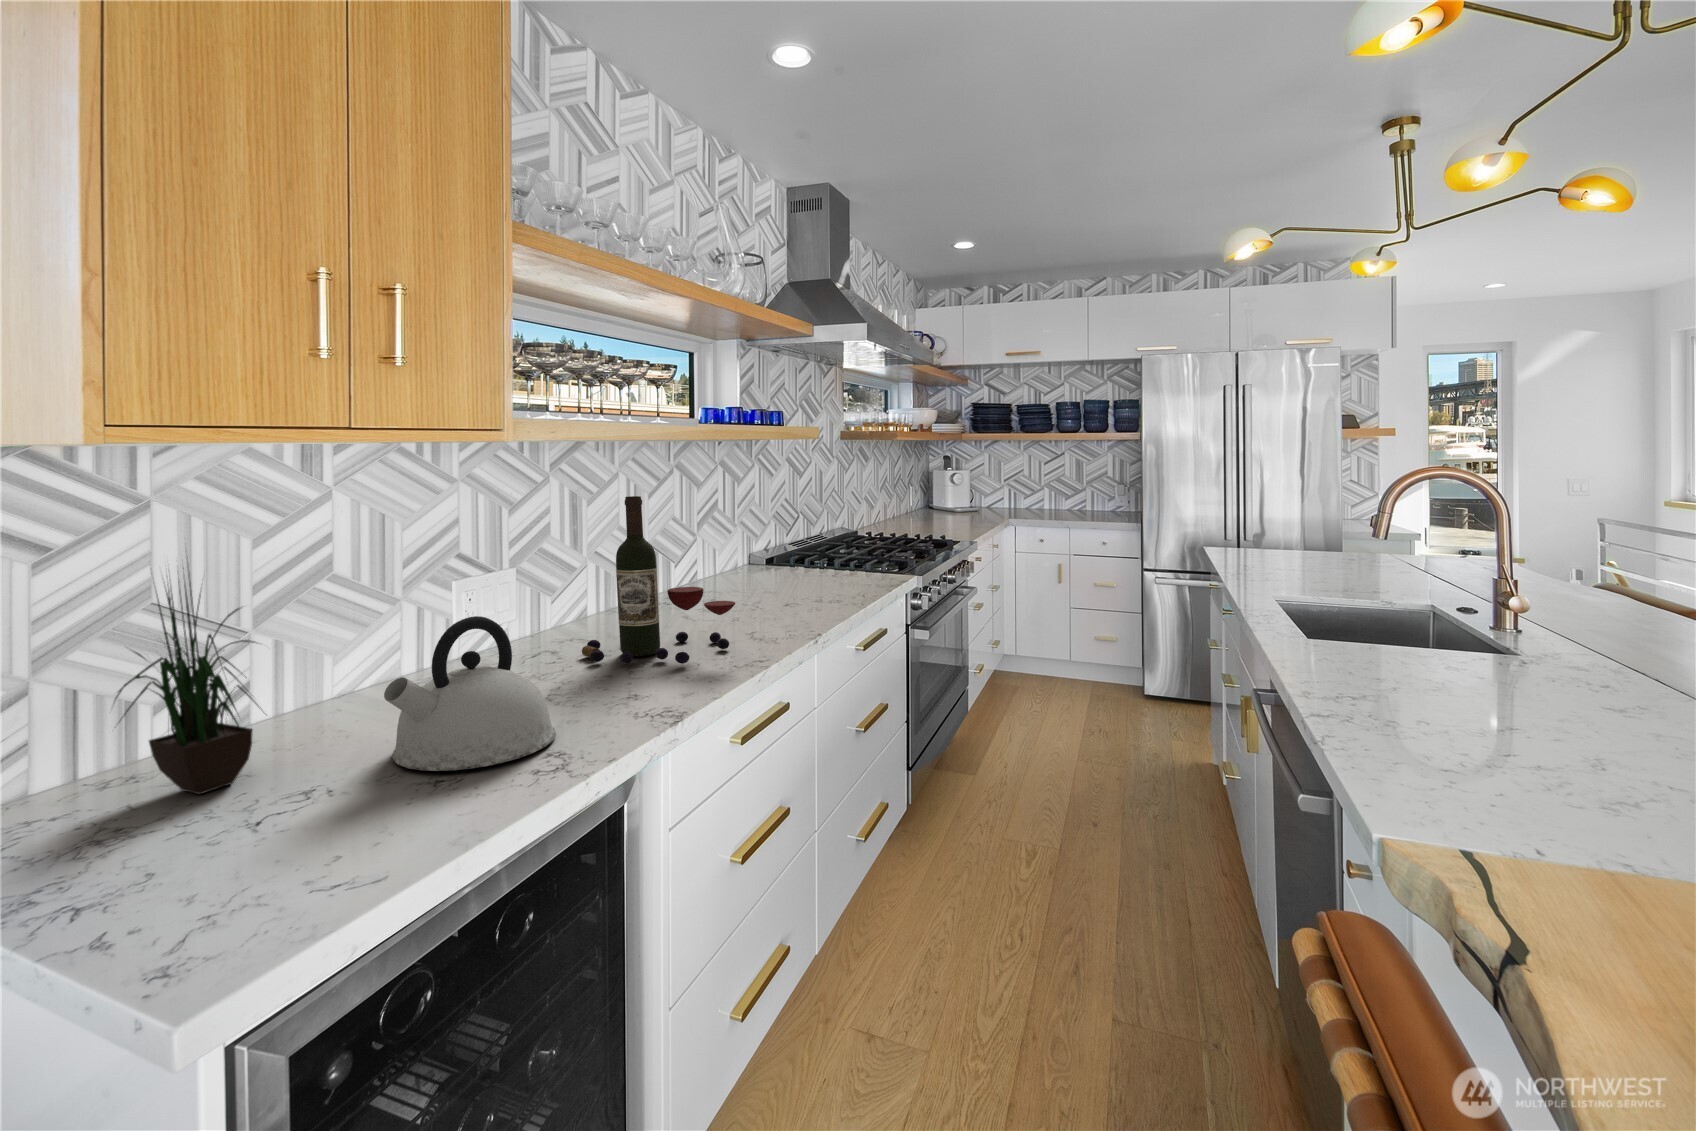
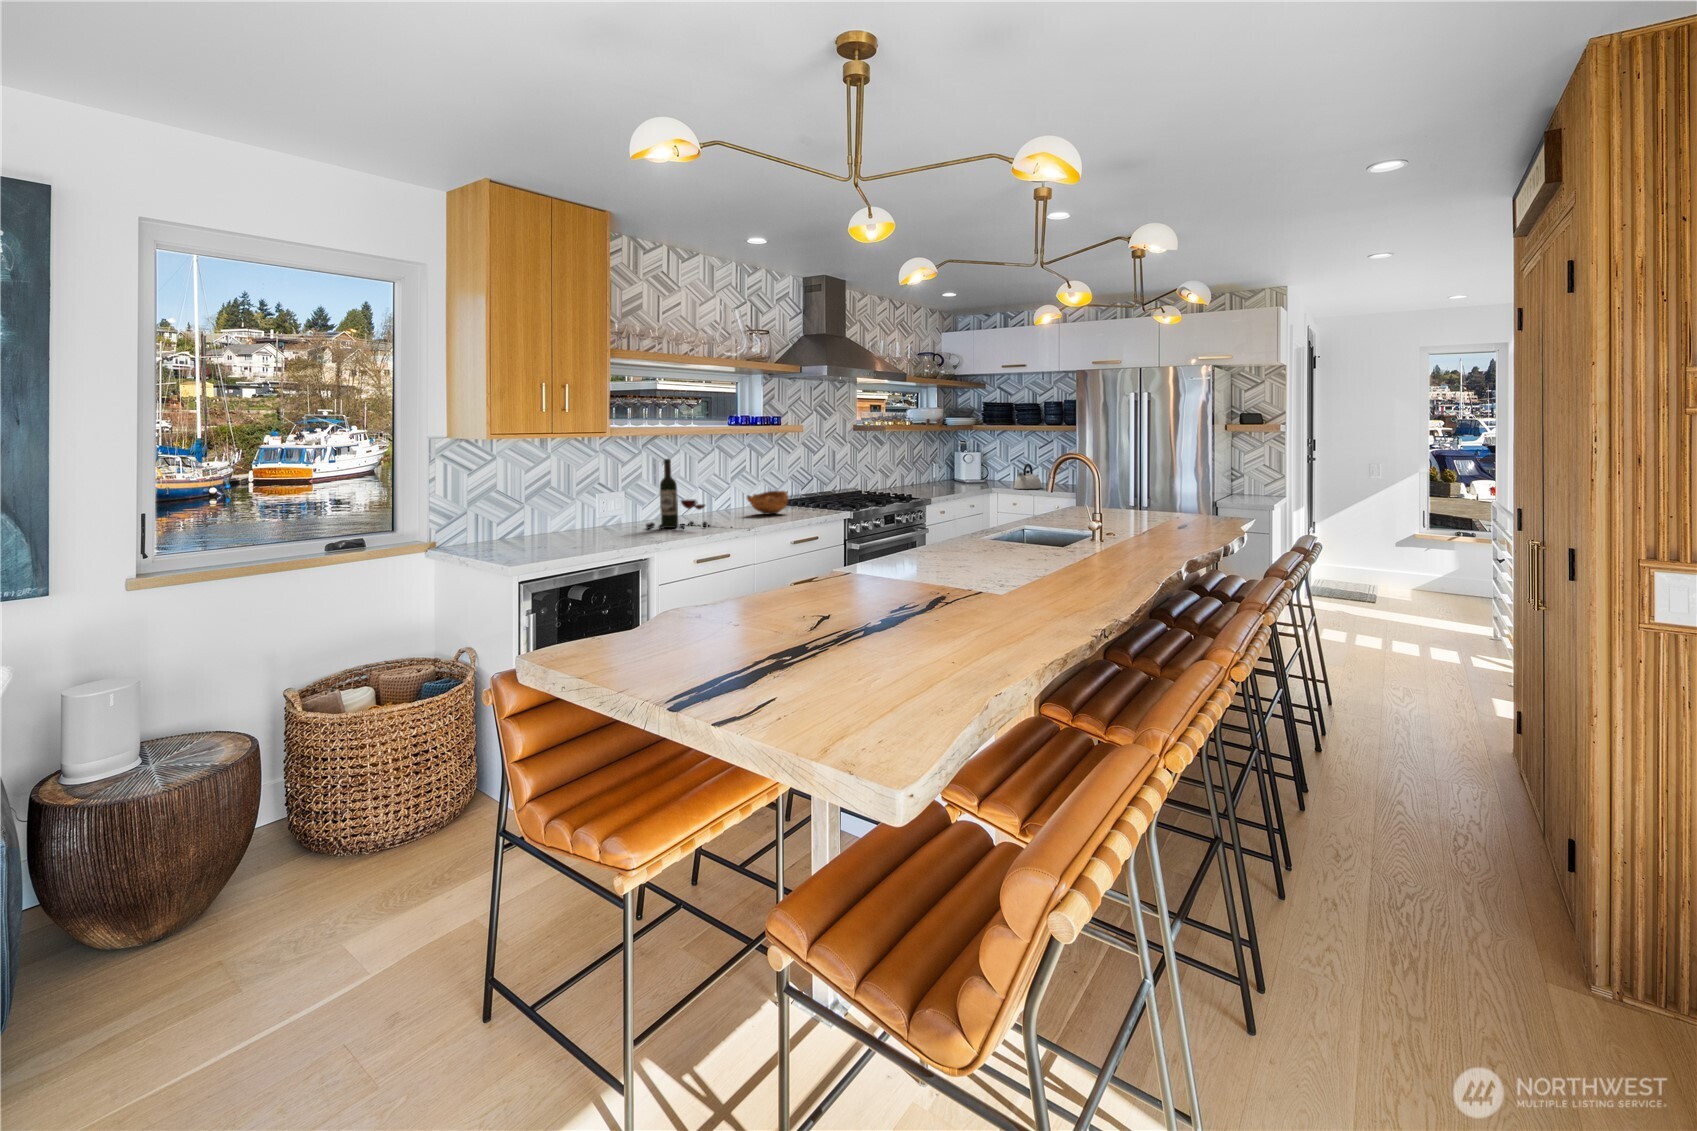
wooden bowl: none [761,547,835,595] -> present [747,491,788,514]
potted plant: present [115,568,265,794] -> none [490,464,534,545]
kettle: present [384,616,556,771] -> present [1014,464,1042,489]

